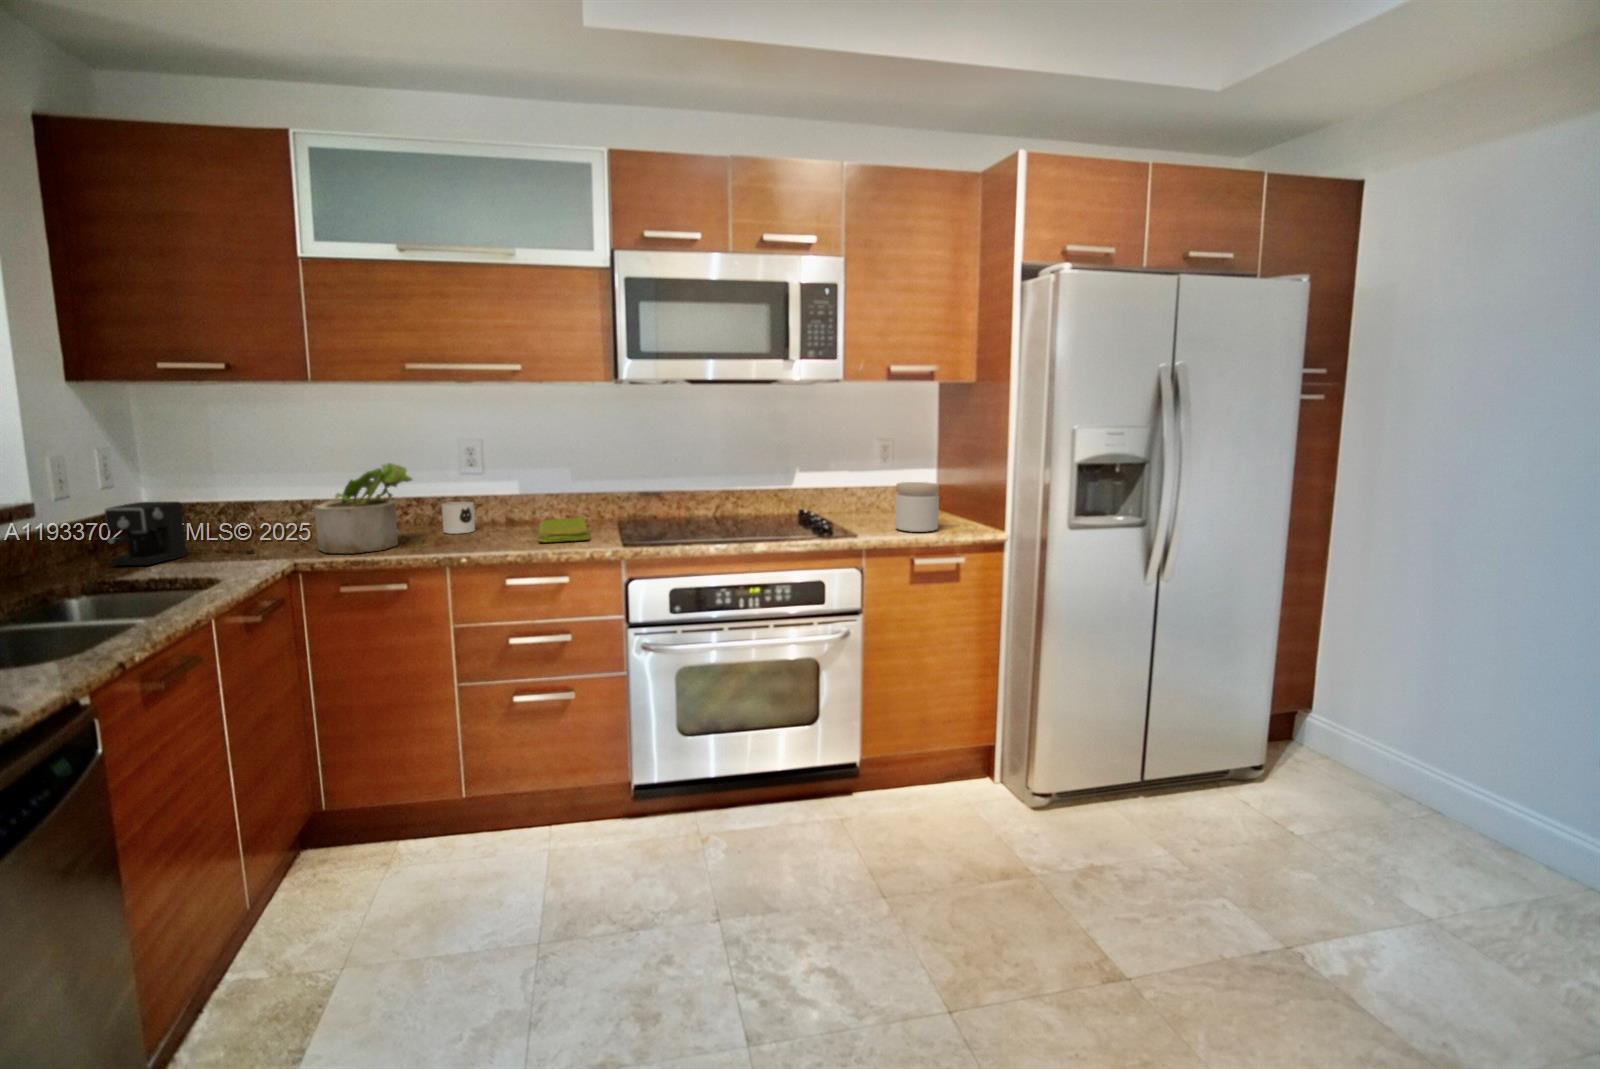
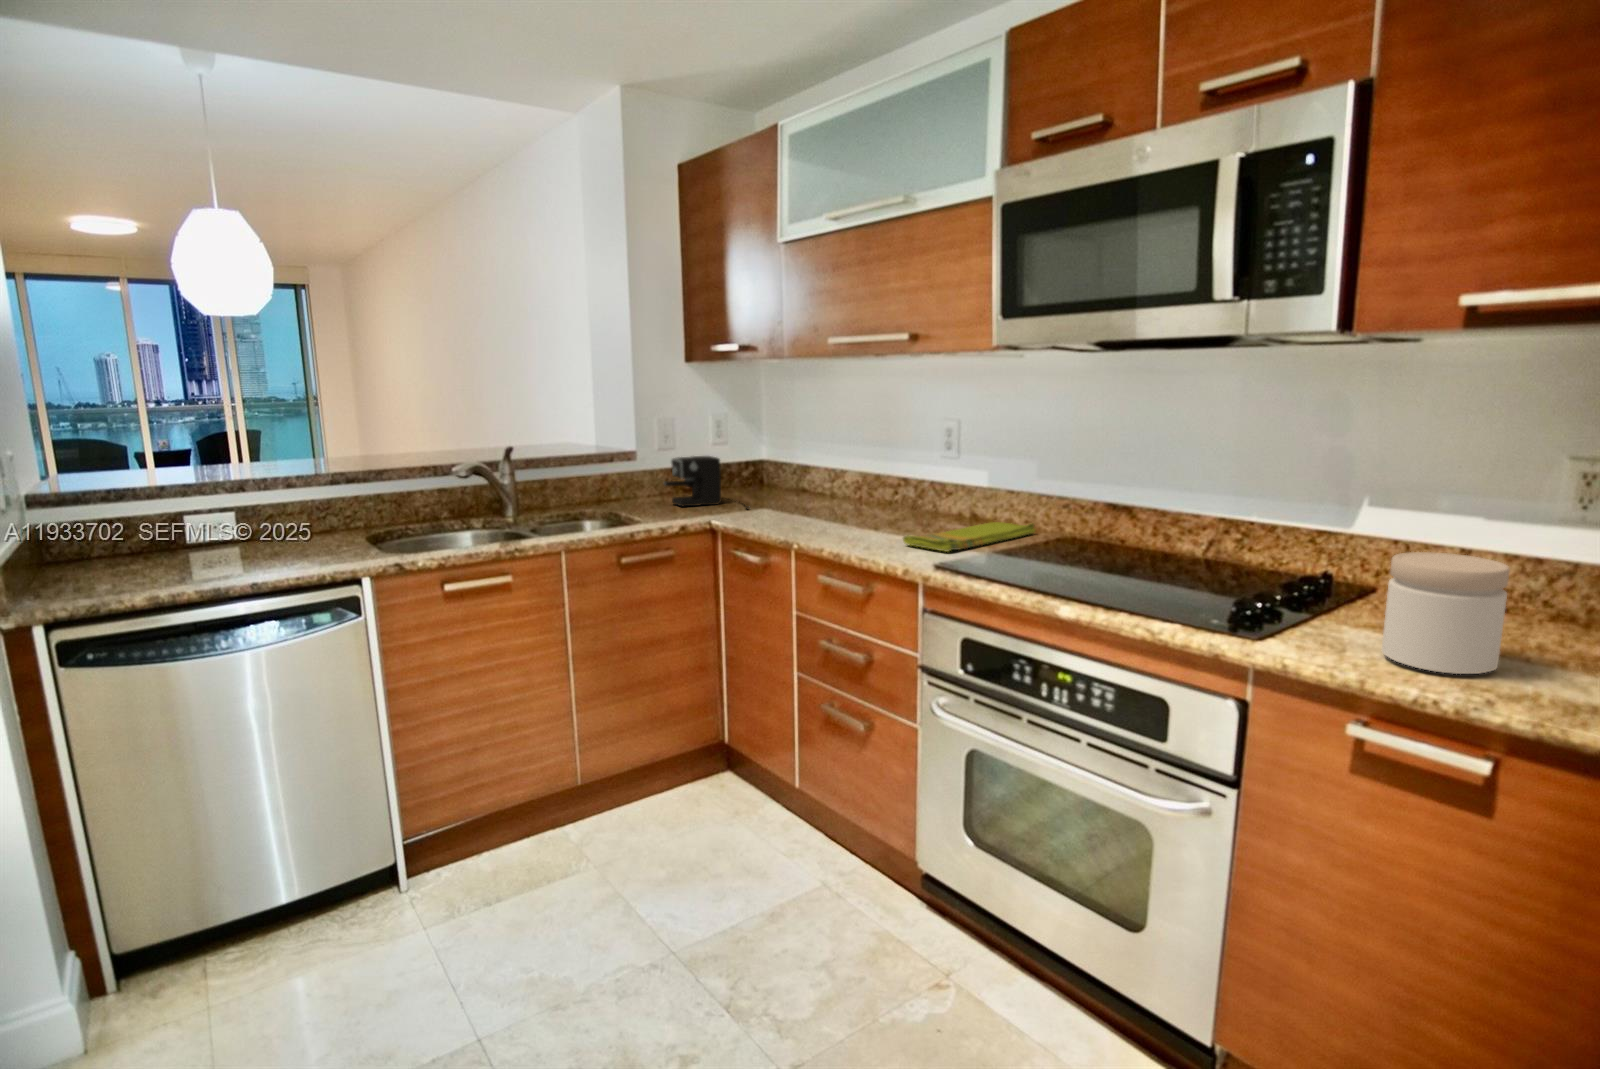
potted plant: present [314,463,412,554] -> none [766,437,867,524]
mug: present [442,502,475,534] -> none [896,486,939,522]

